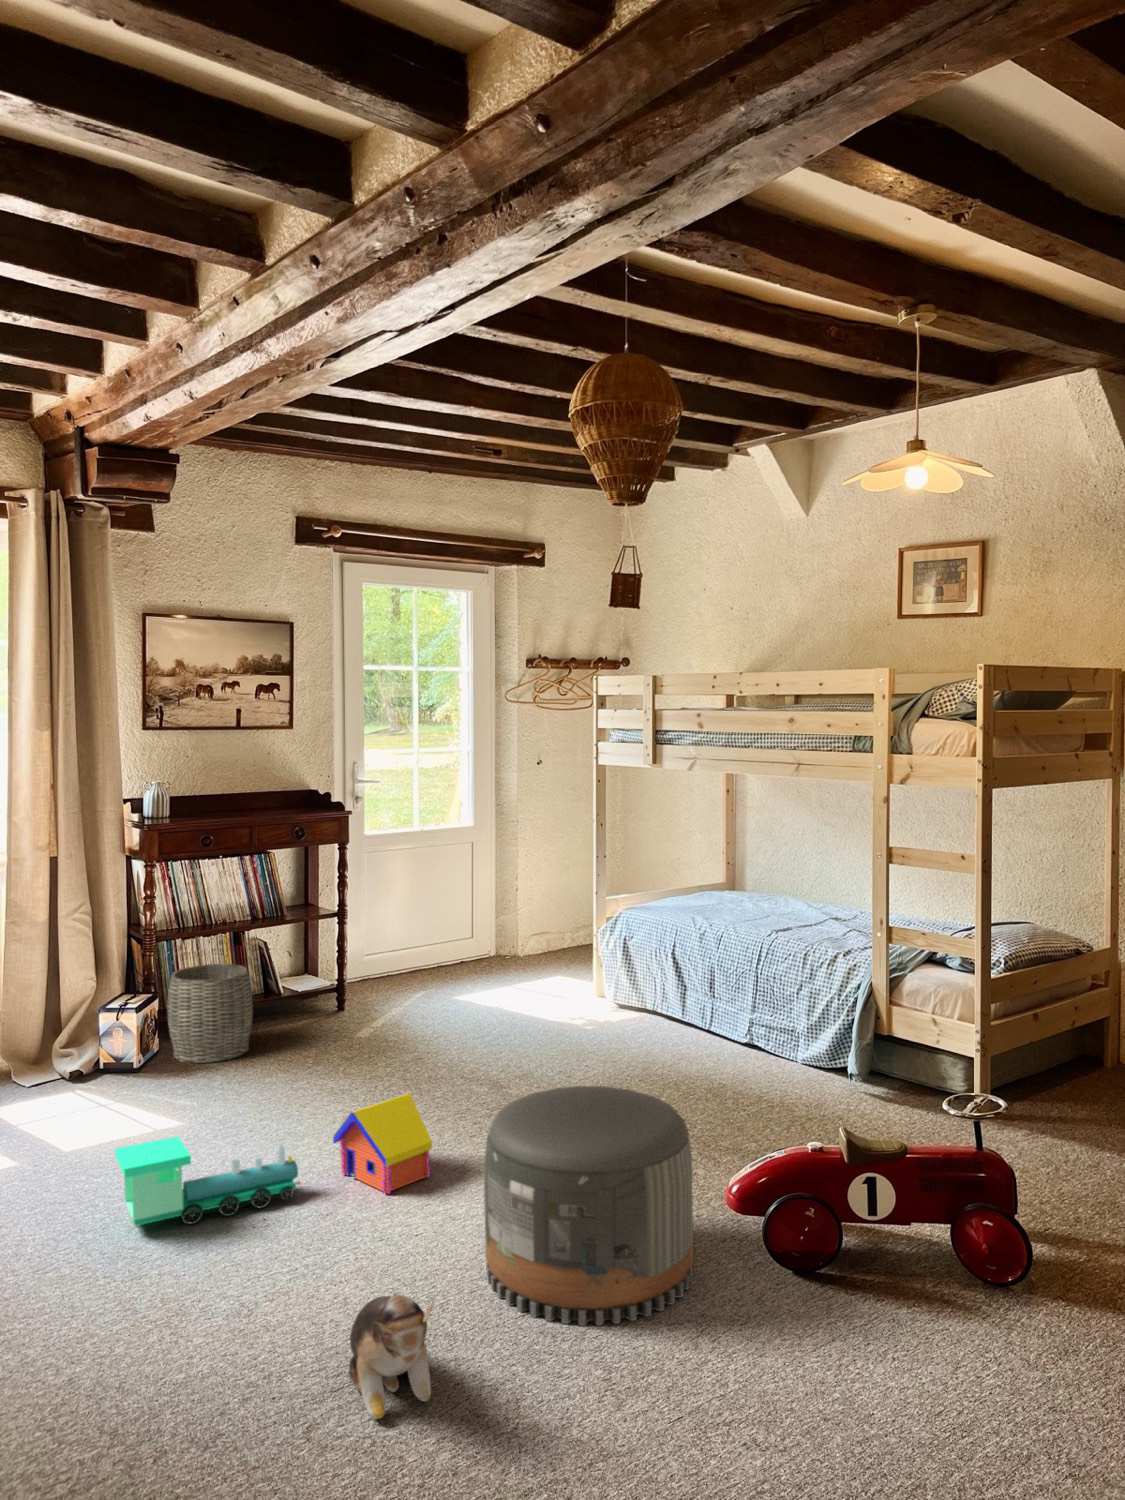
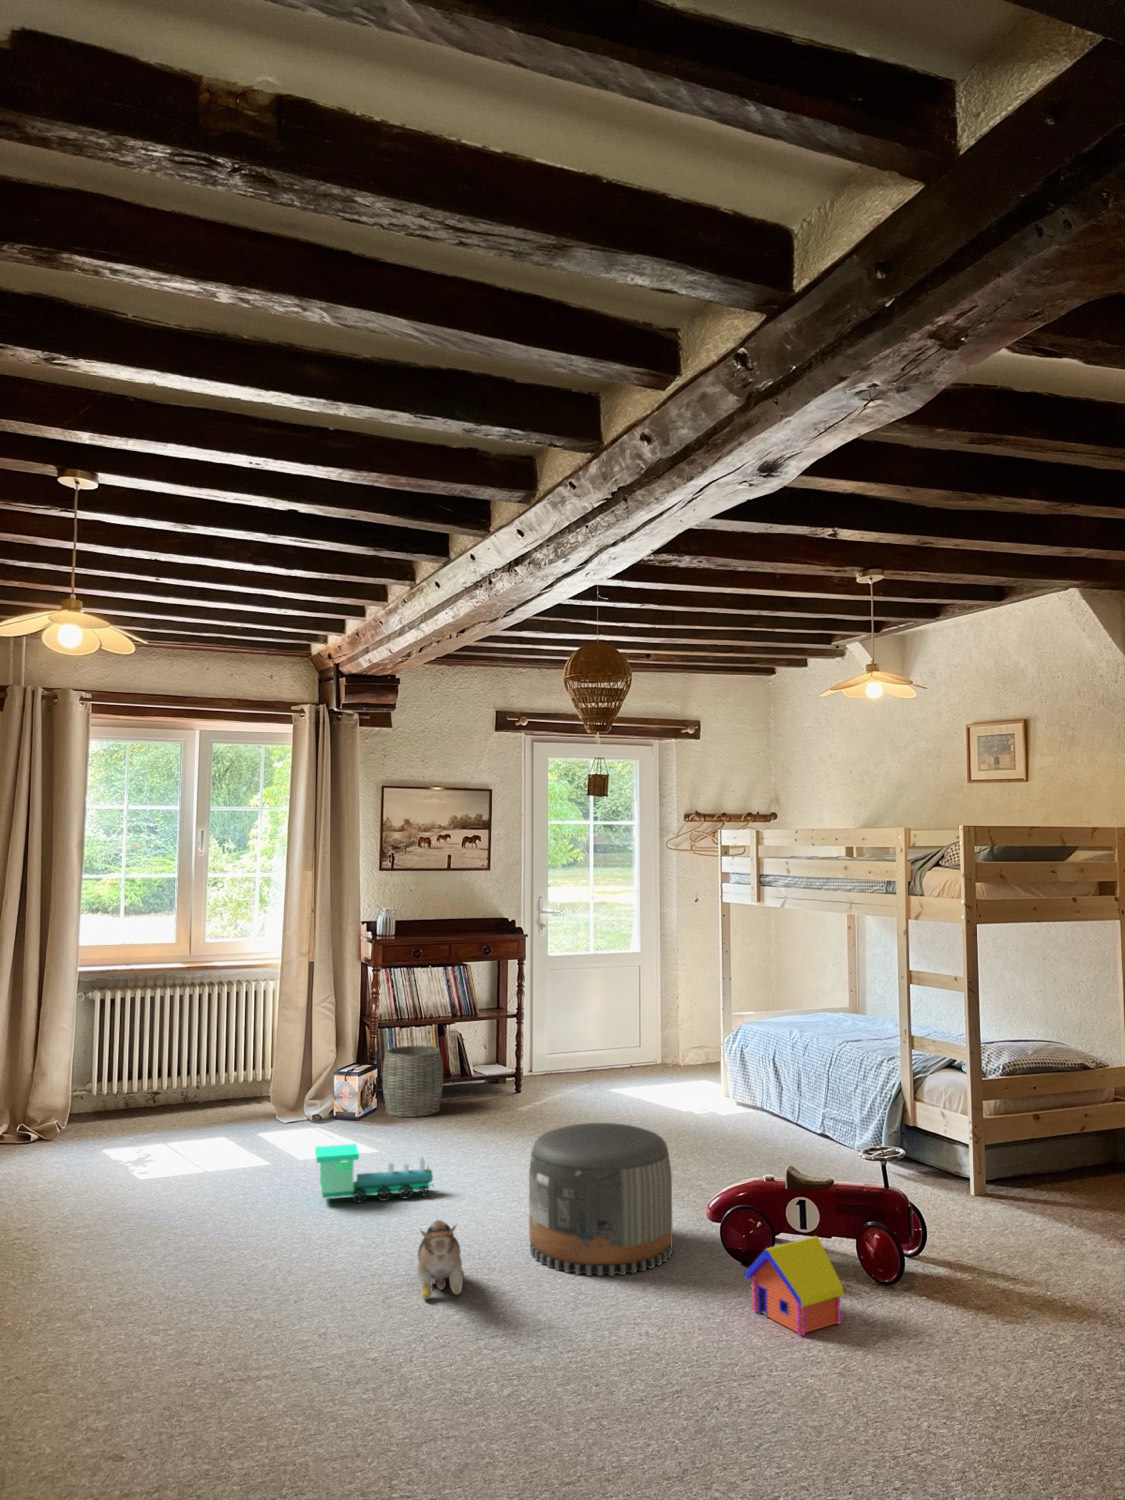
toy house: present [333,1093,432,1194] -> present [745,1236,843,1335]

